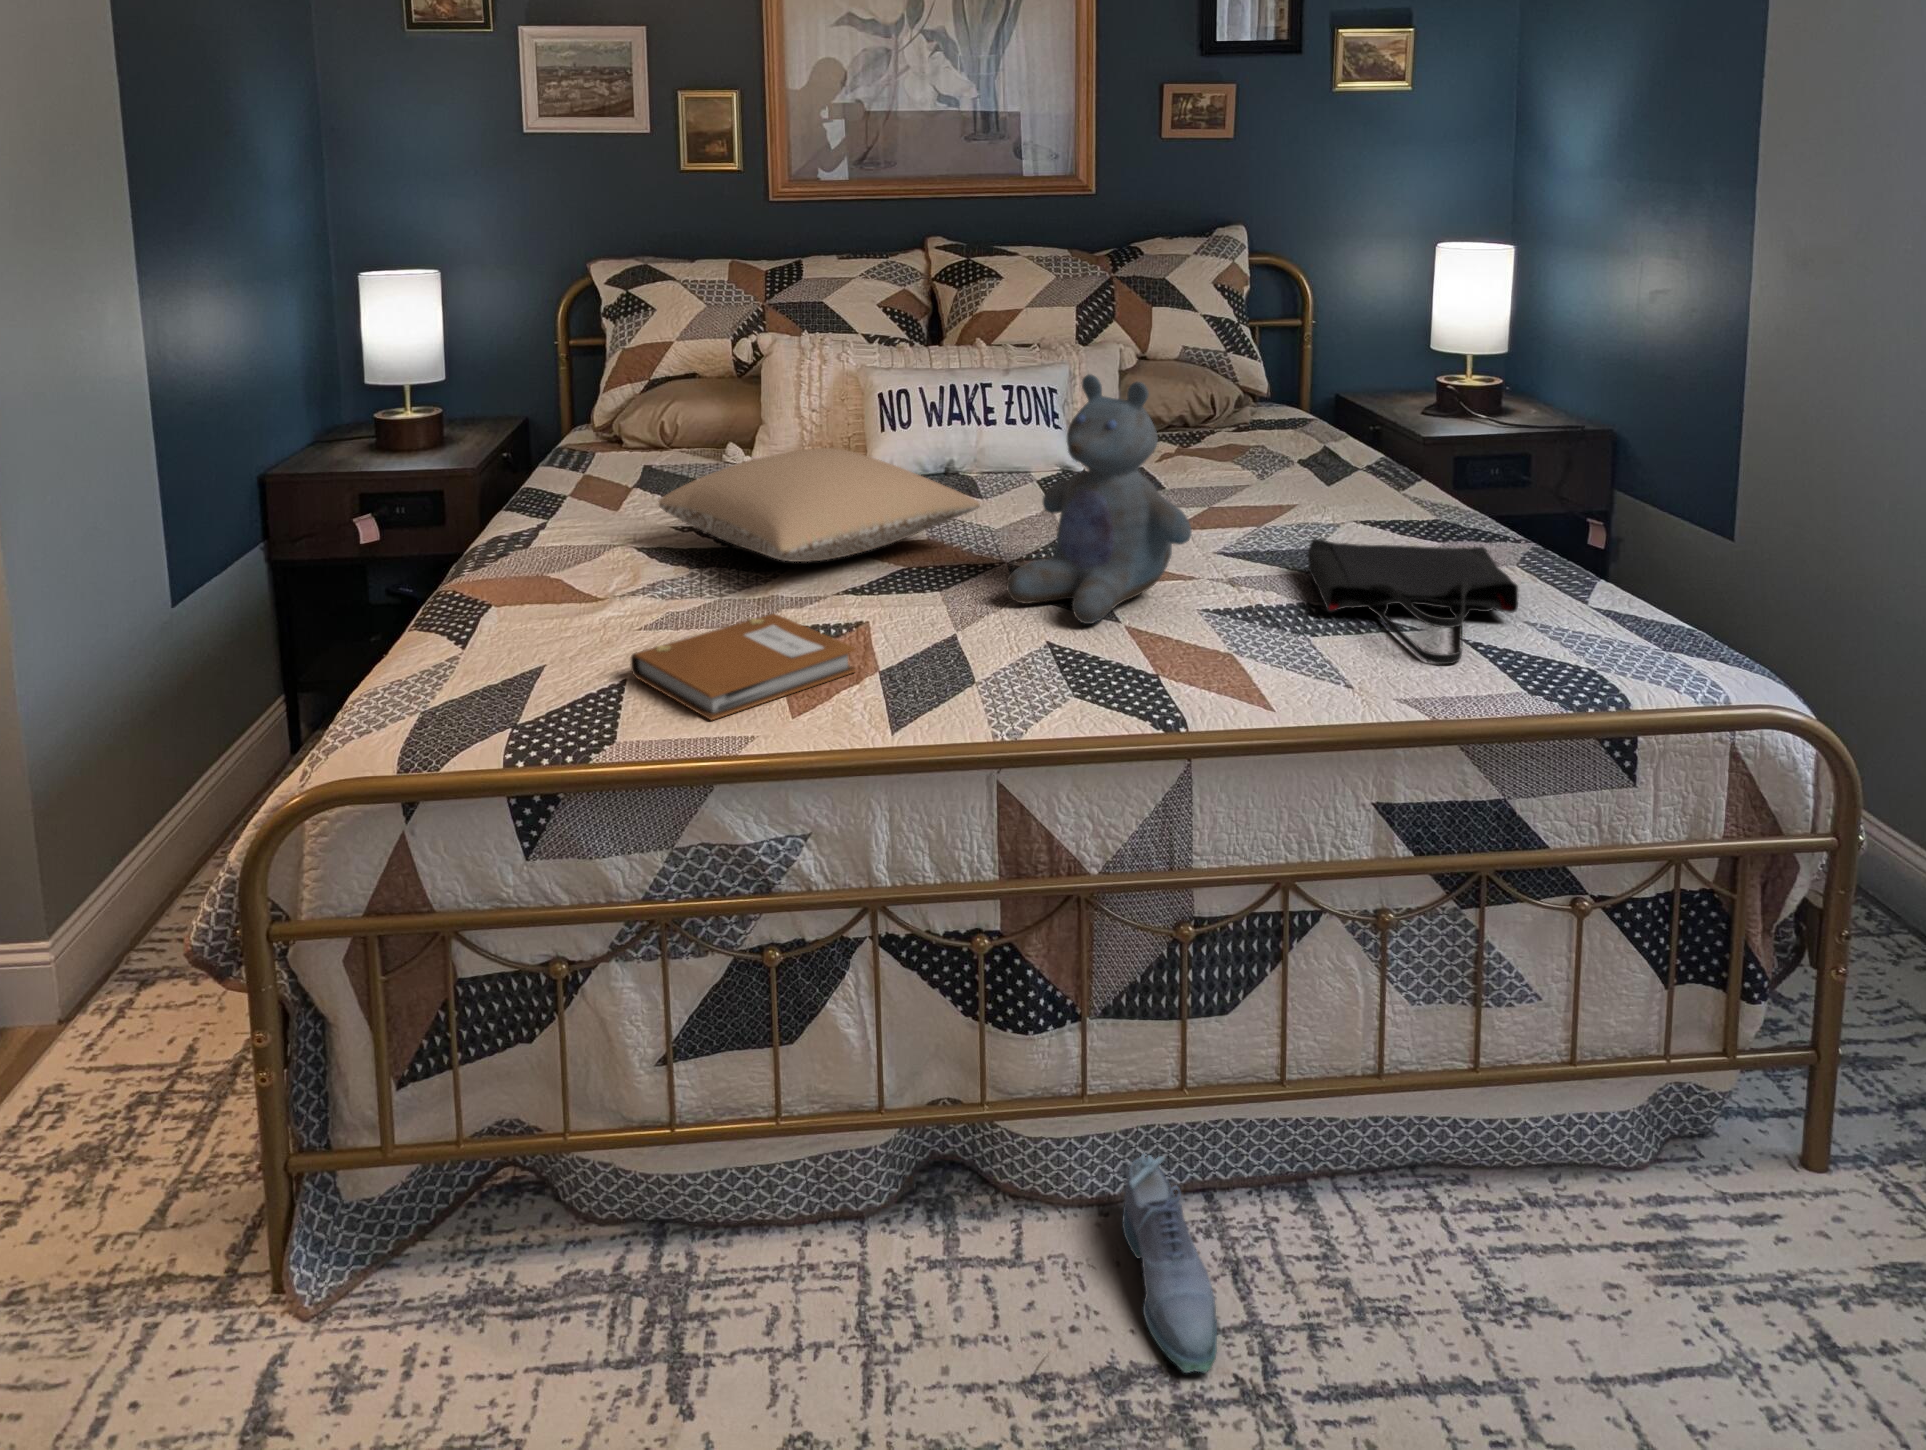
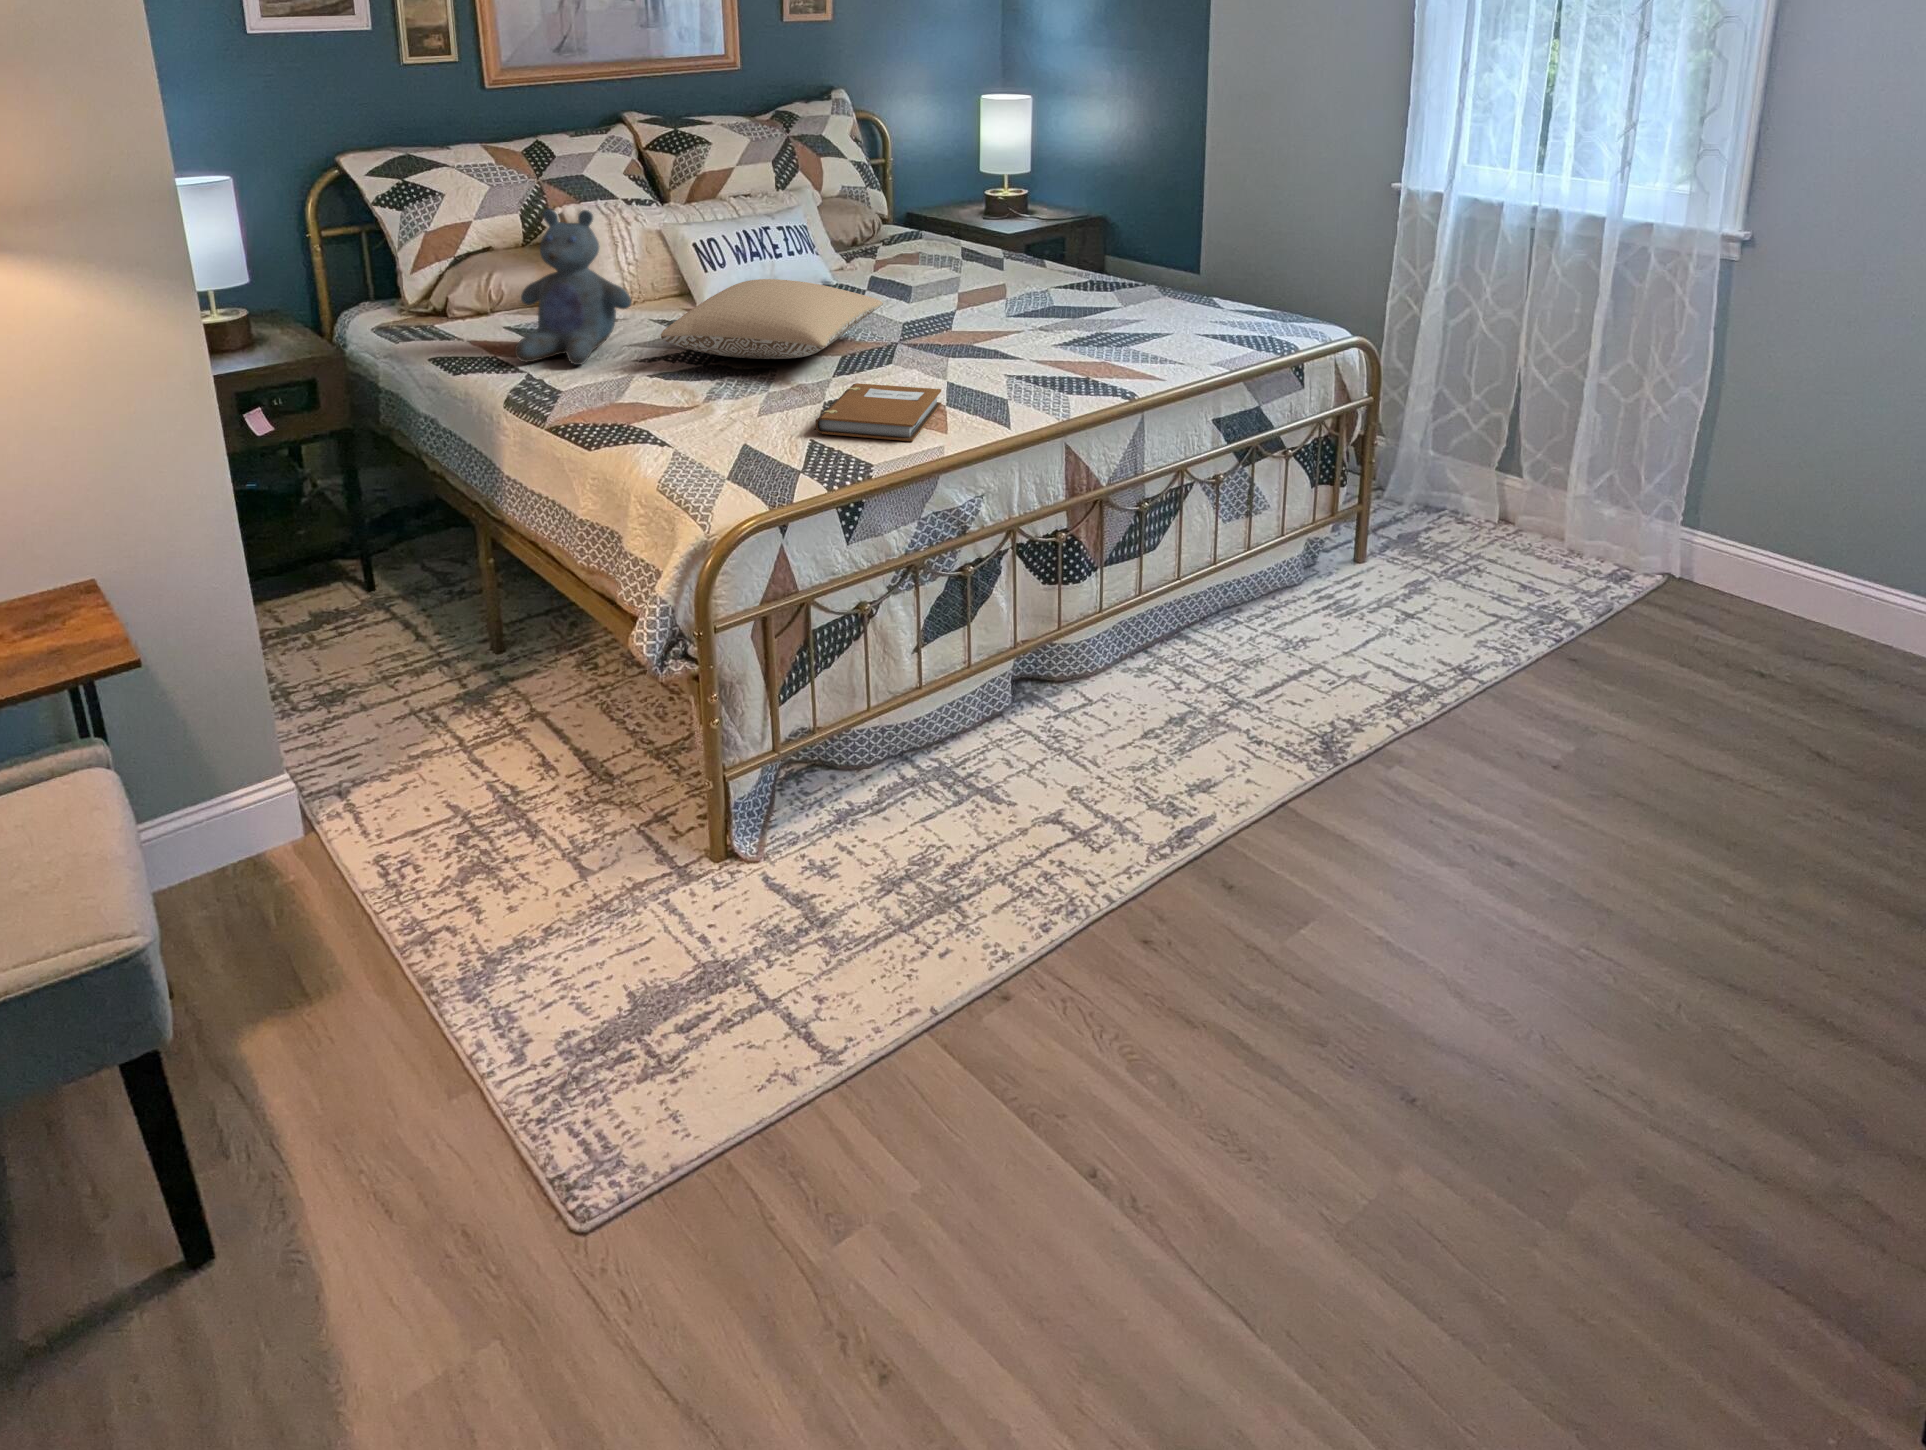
stuffed bear: present [1007,375,1192,624] -> present [515,209,631,365]
tote bag: present [1308,539,1518,664] -> none [1086,284,1220,343]
shoe: present [1122,1154,1217,1373] -> none [1117,633,1212,712]

